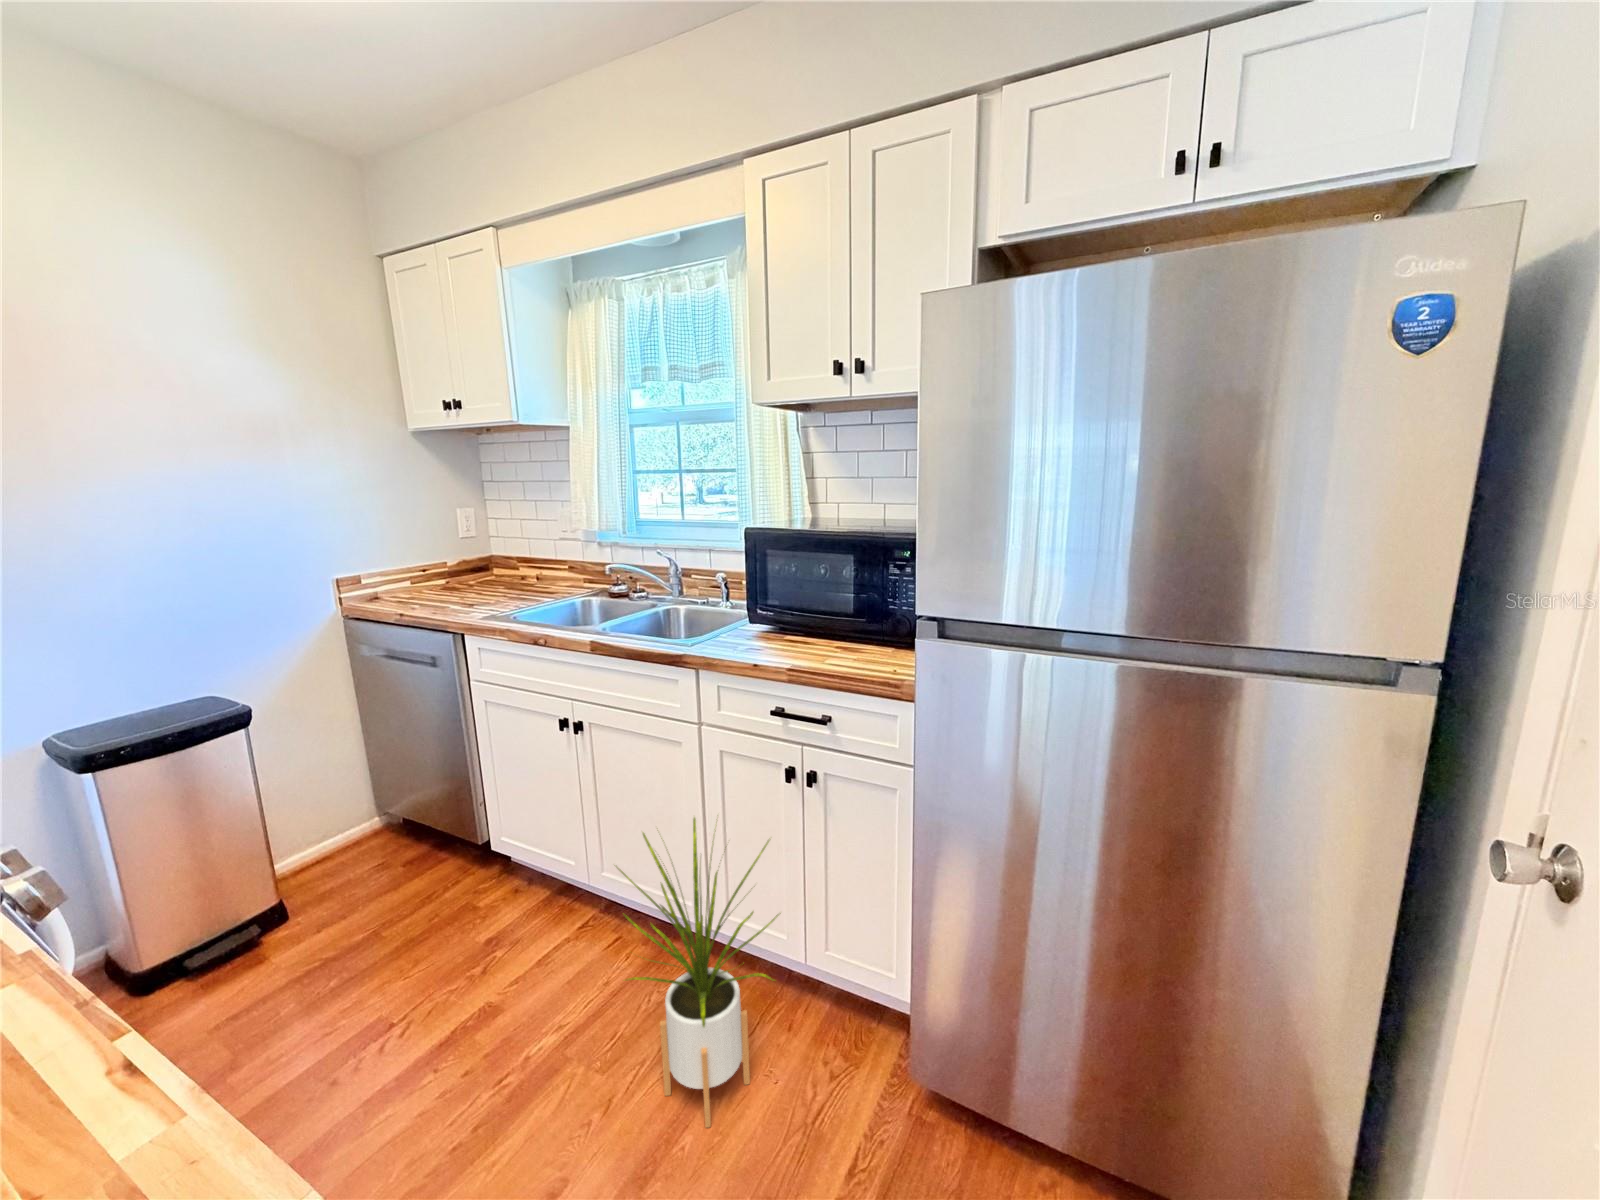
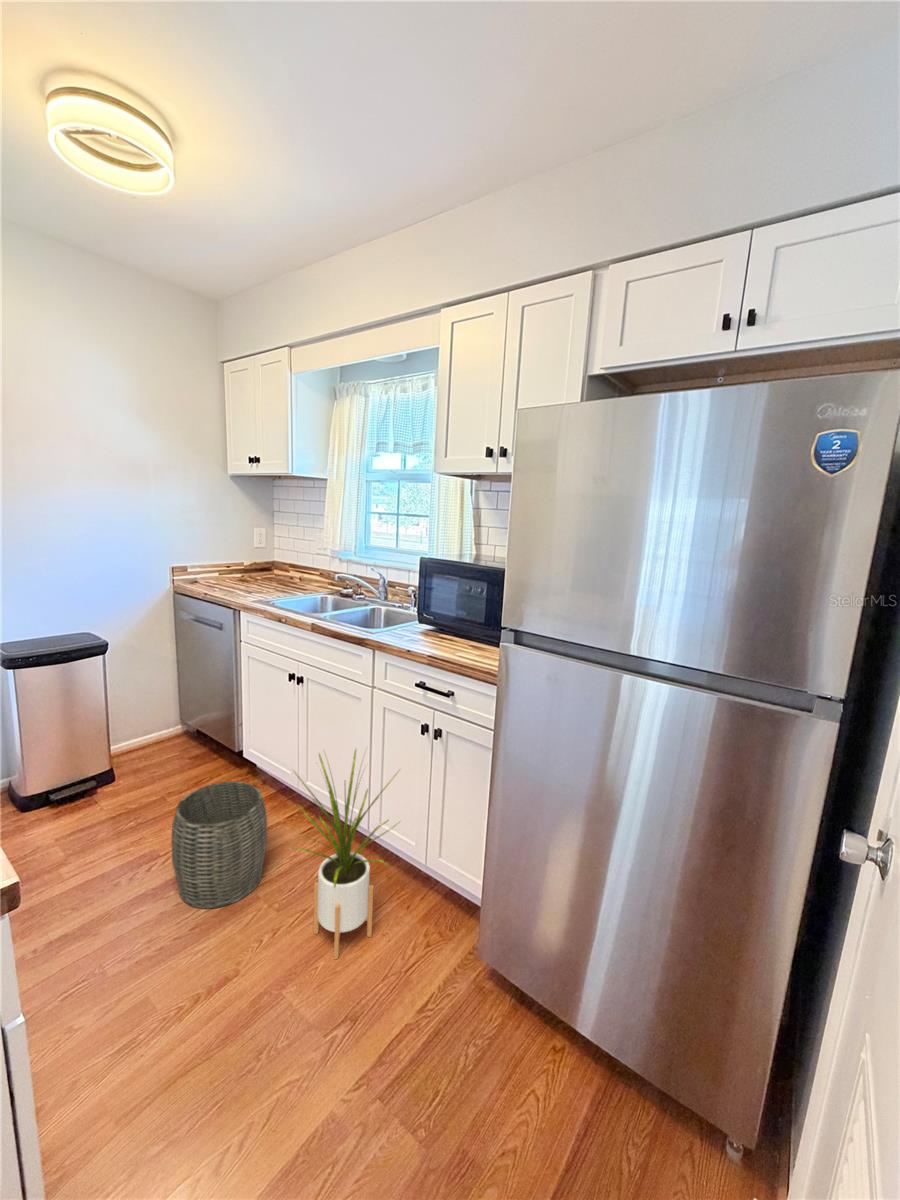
woven basket: none [419,891,566,1093] -> present [172,781,267,909]

